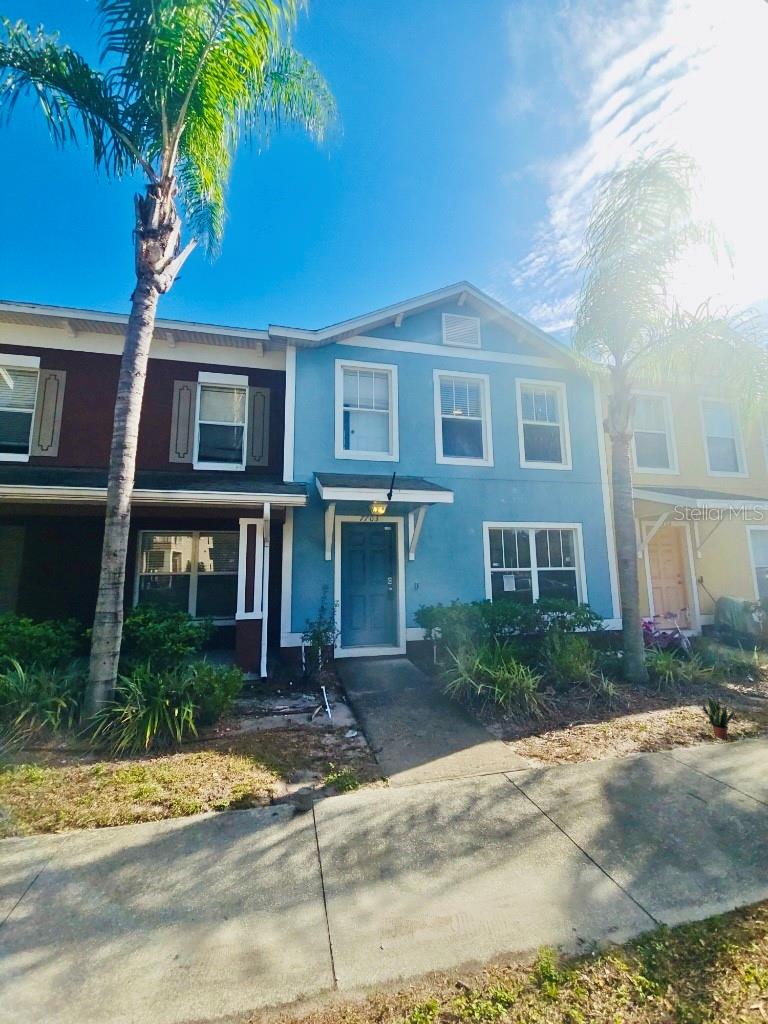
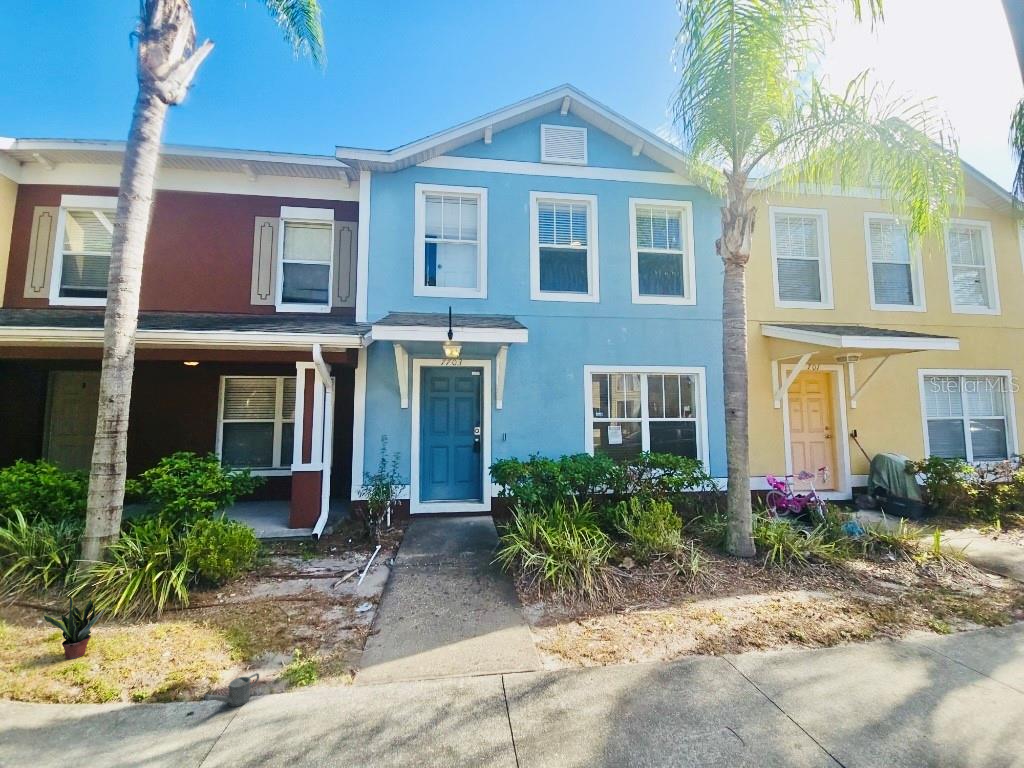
potted plant: present [703,697,734,739] -> present [44,596,104,659]

